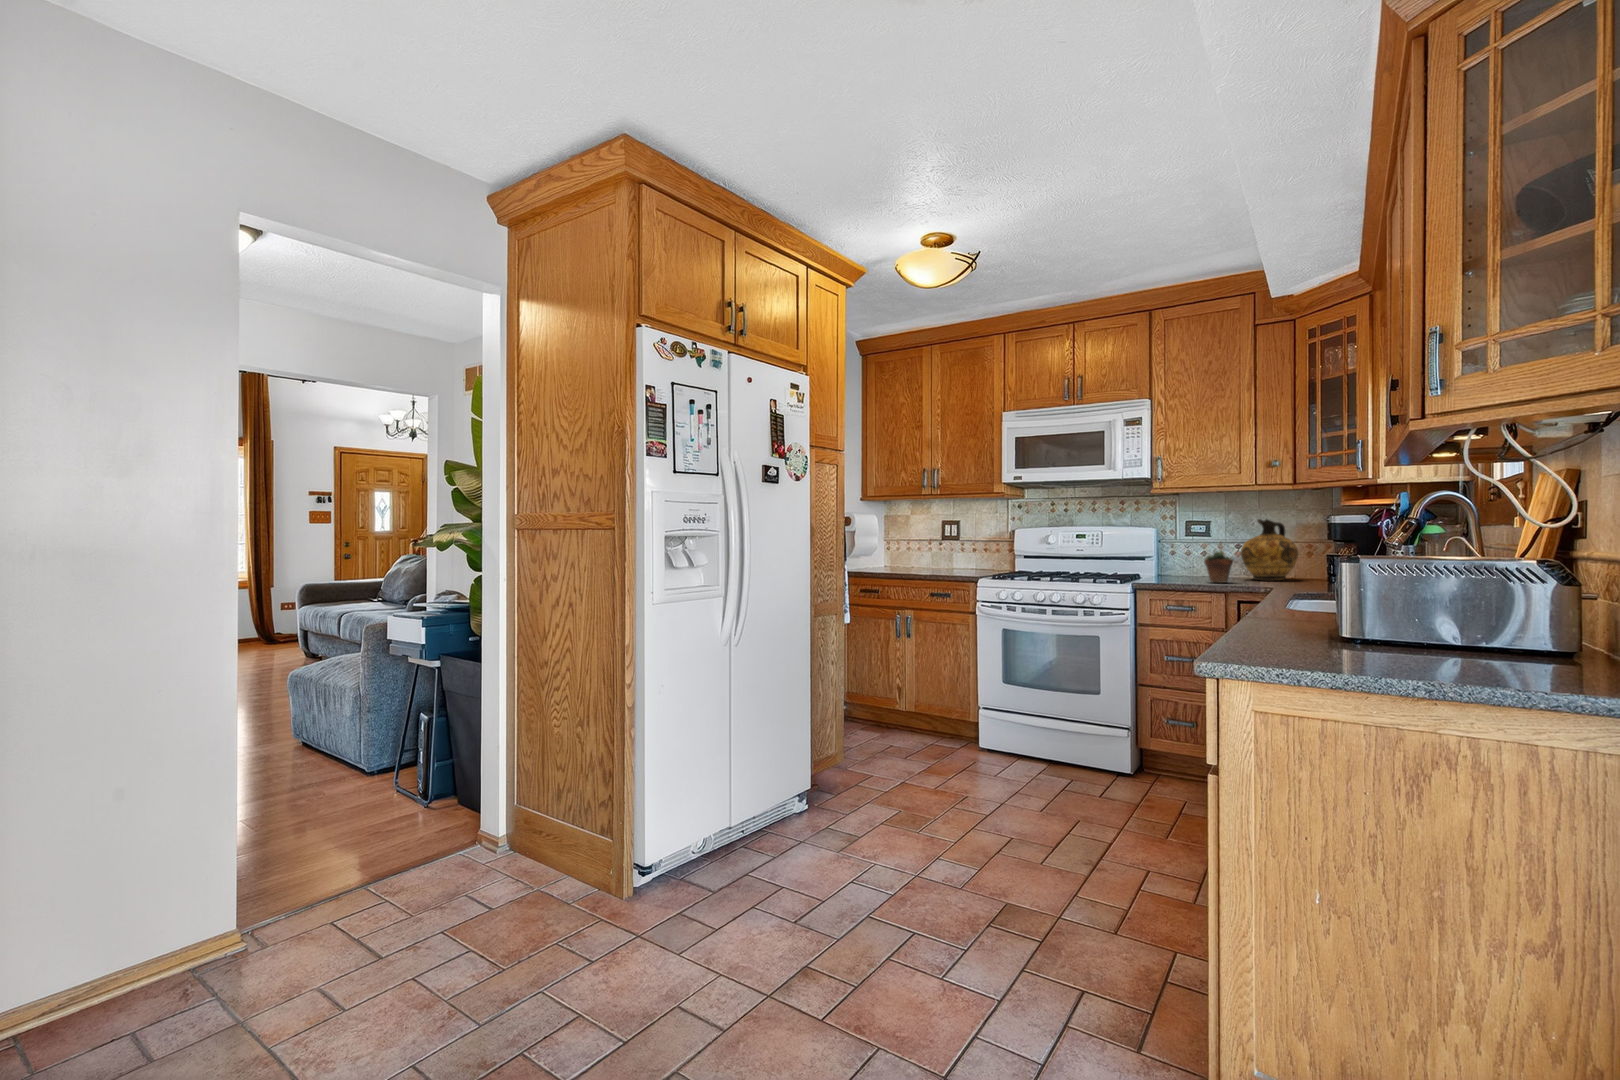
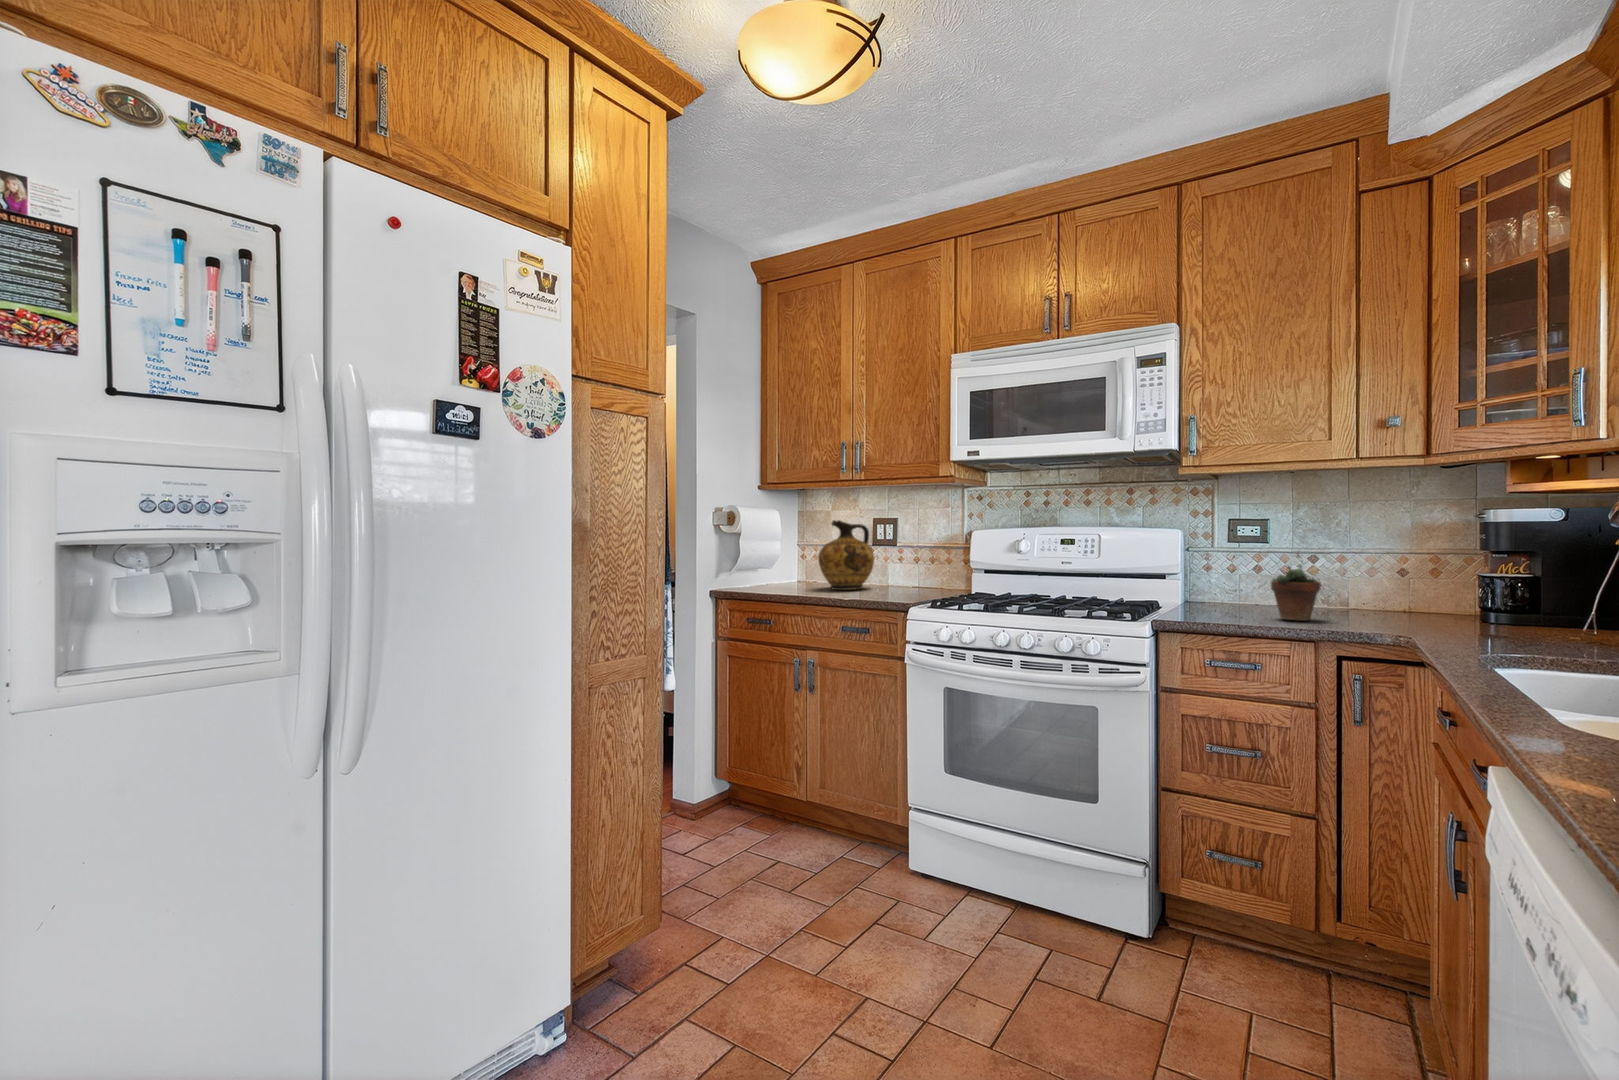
ceramic jug: present [1241,519,1298,580] -> present [818,520,874,590]

